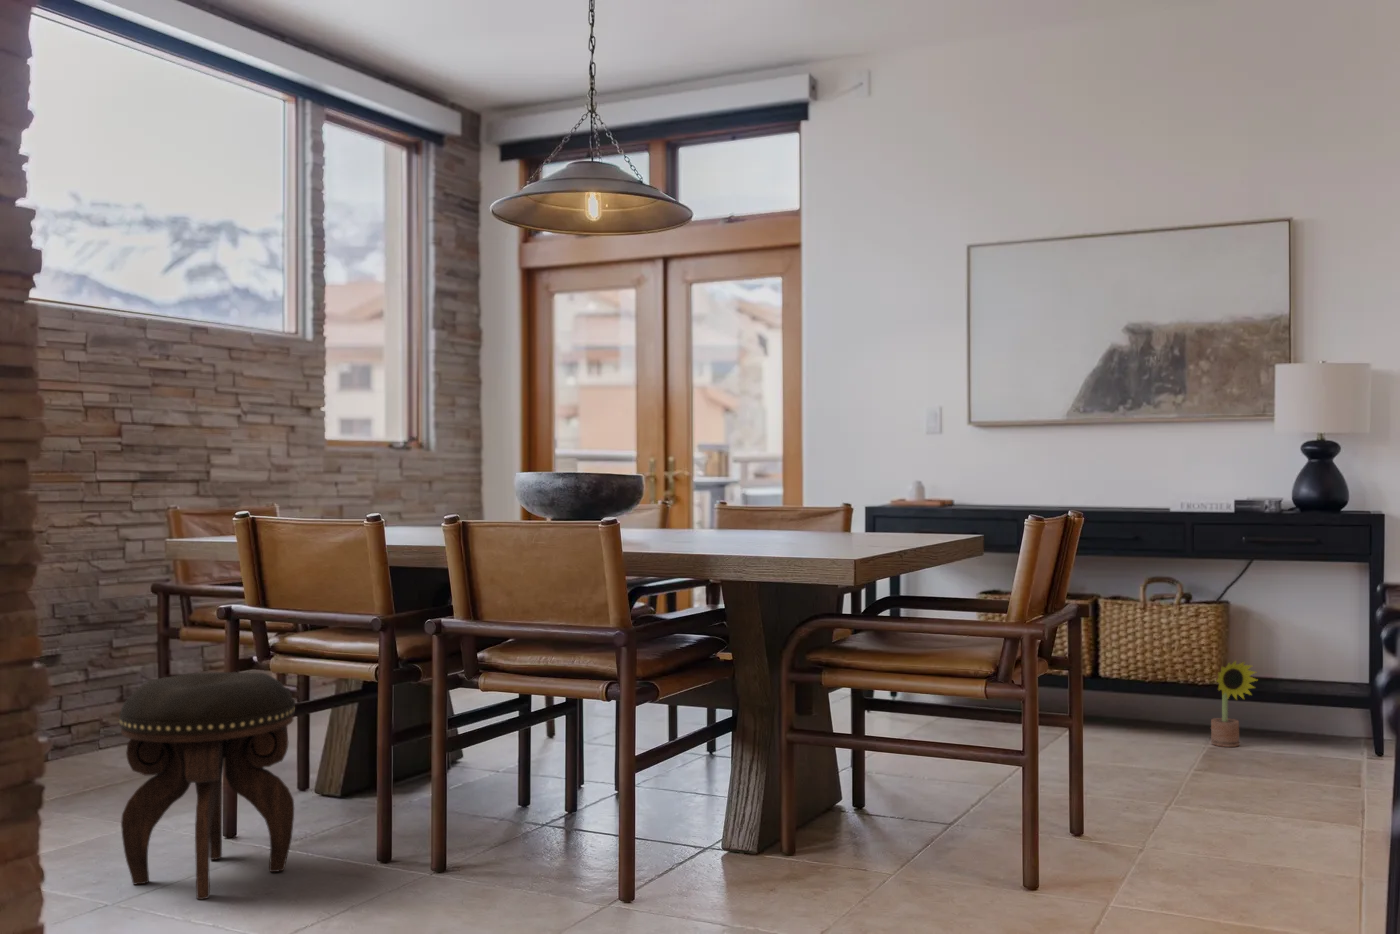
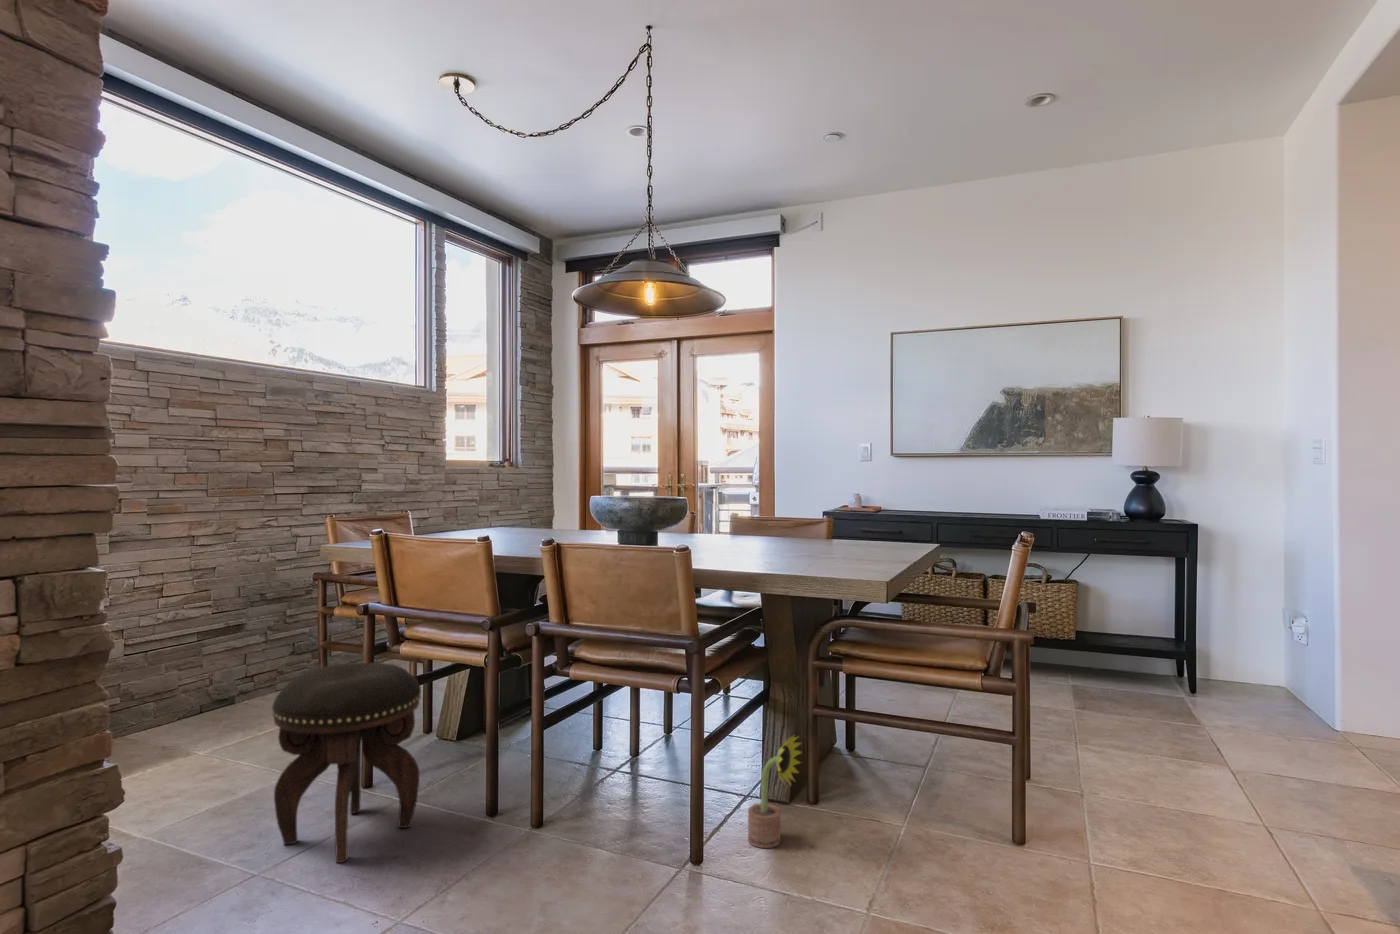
decorative plant: present [1211,661,1258,747] -> present [748,736,801,848]

